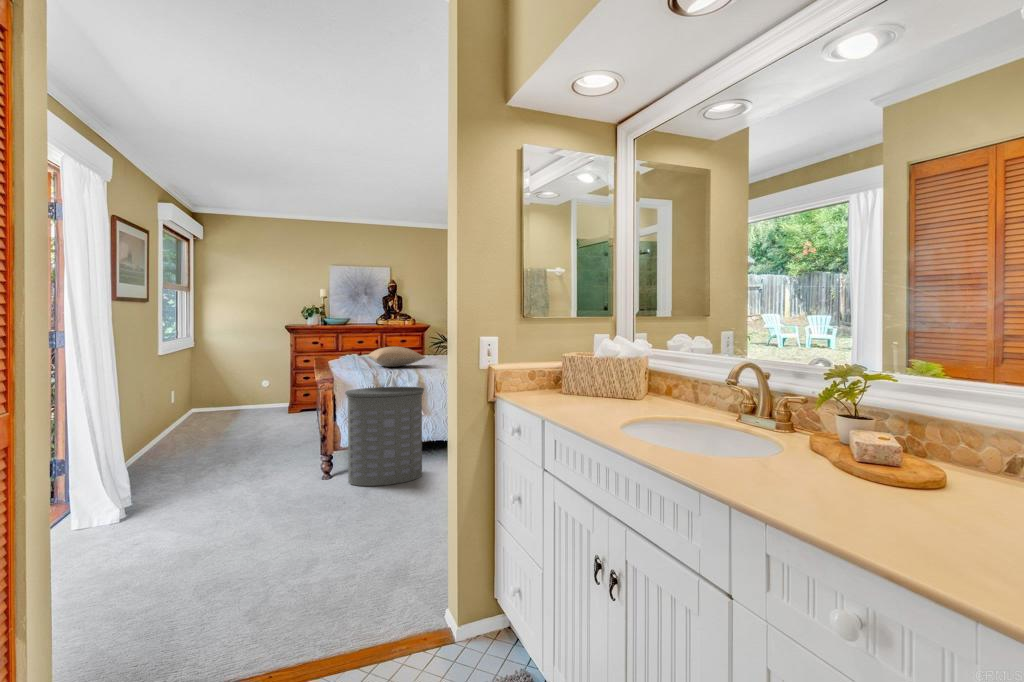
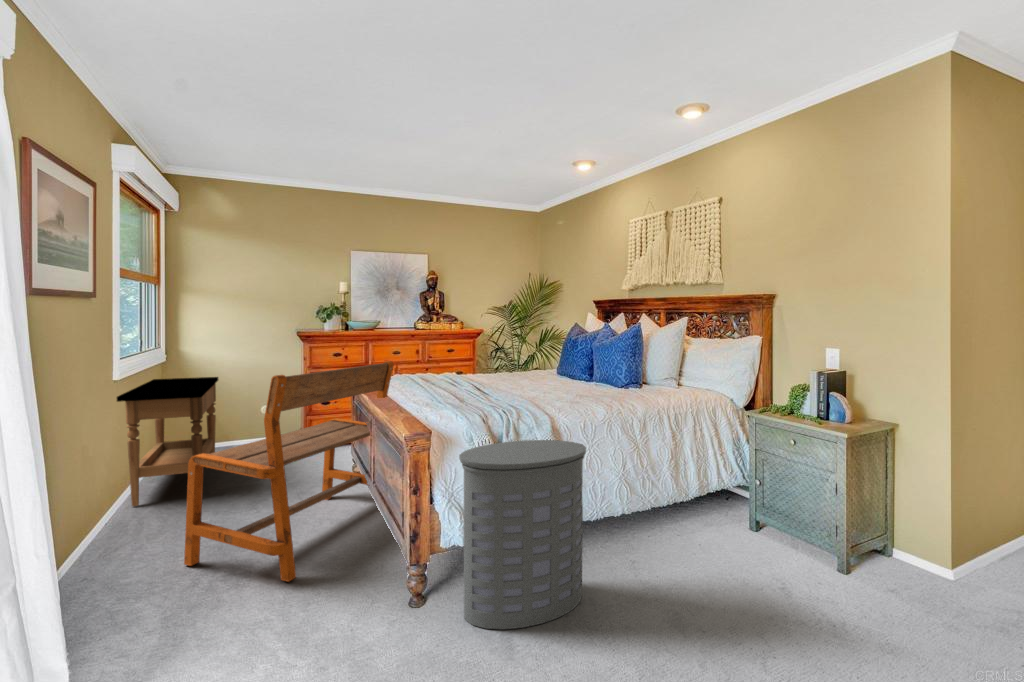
bench: none [199,343,339,468] -> present [184,361,393,582]
pillow: present [368,347,425,367] -> none [452,368,551,400]
side table: none [160,357,229,437] -> present [117,377,218,506]

